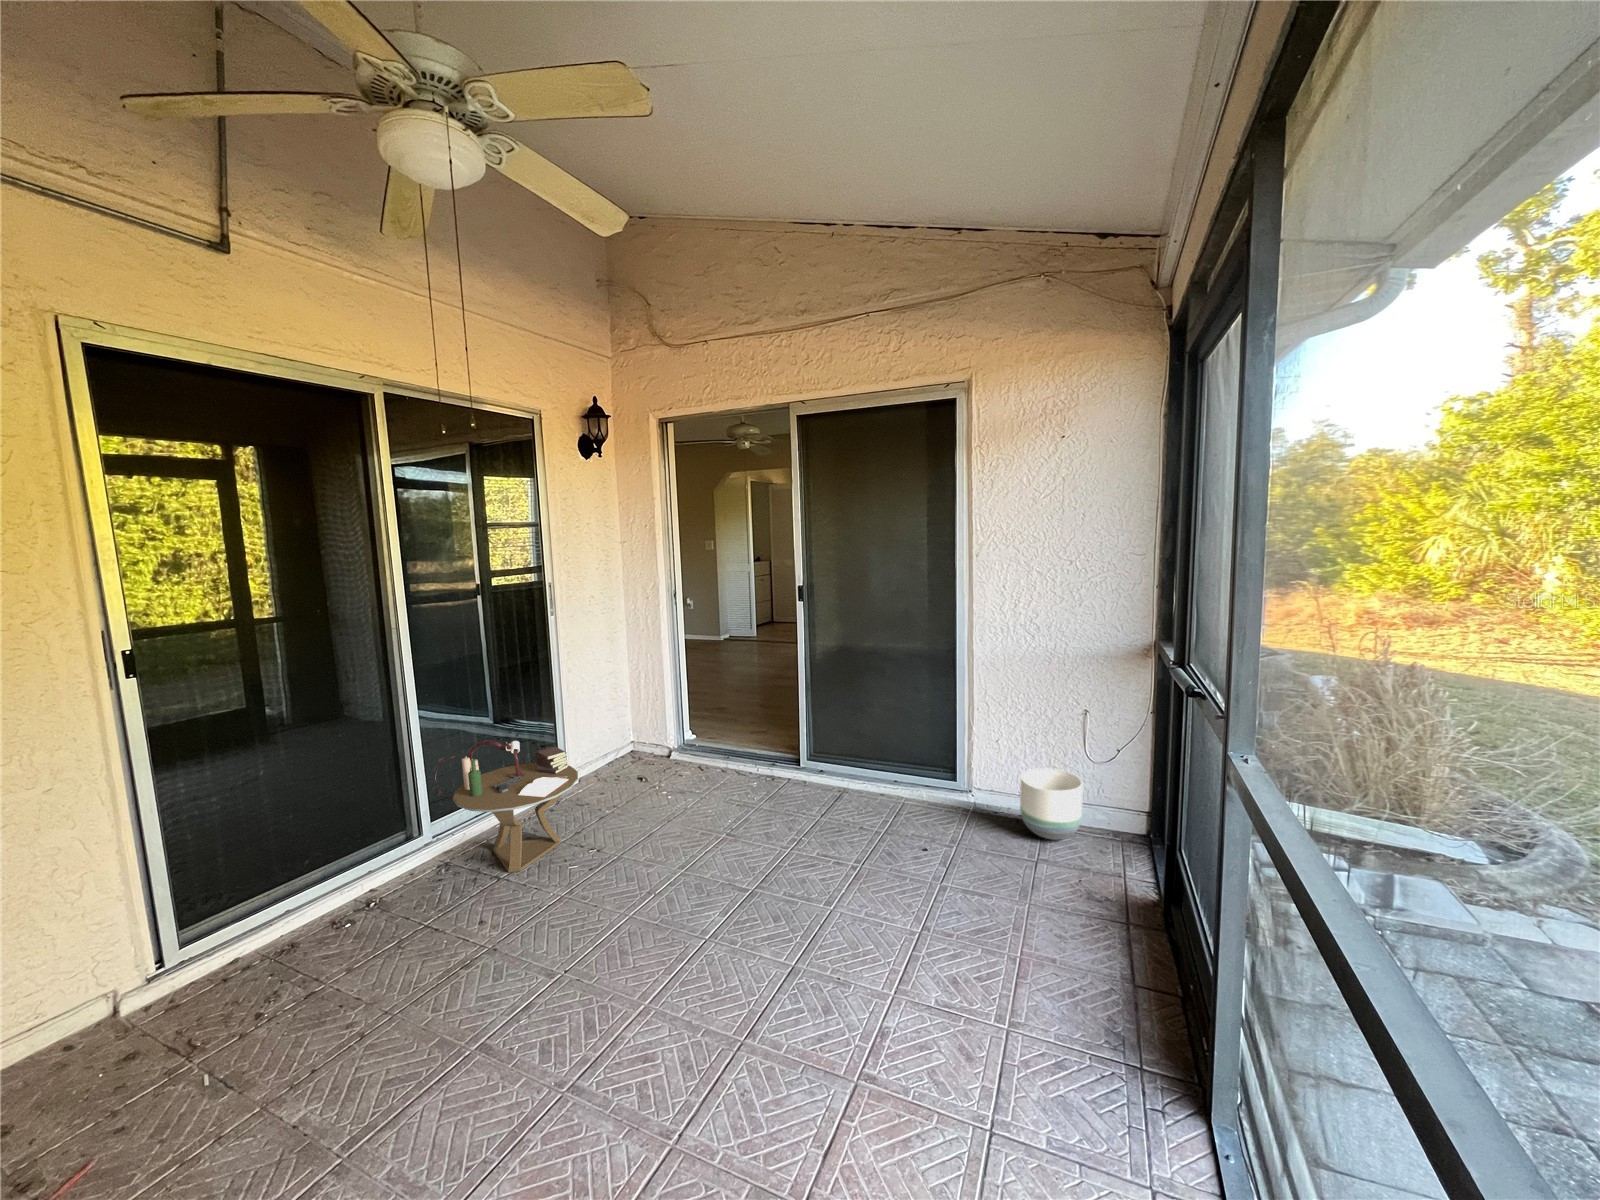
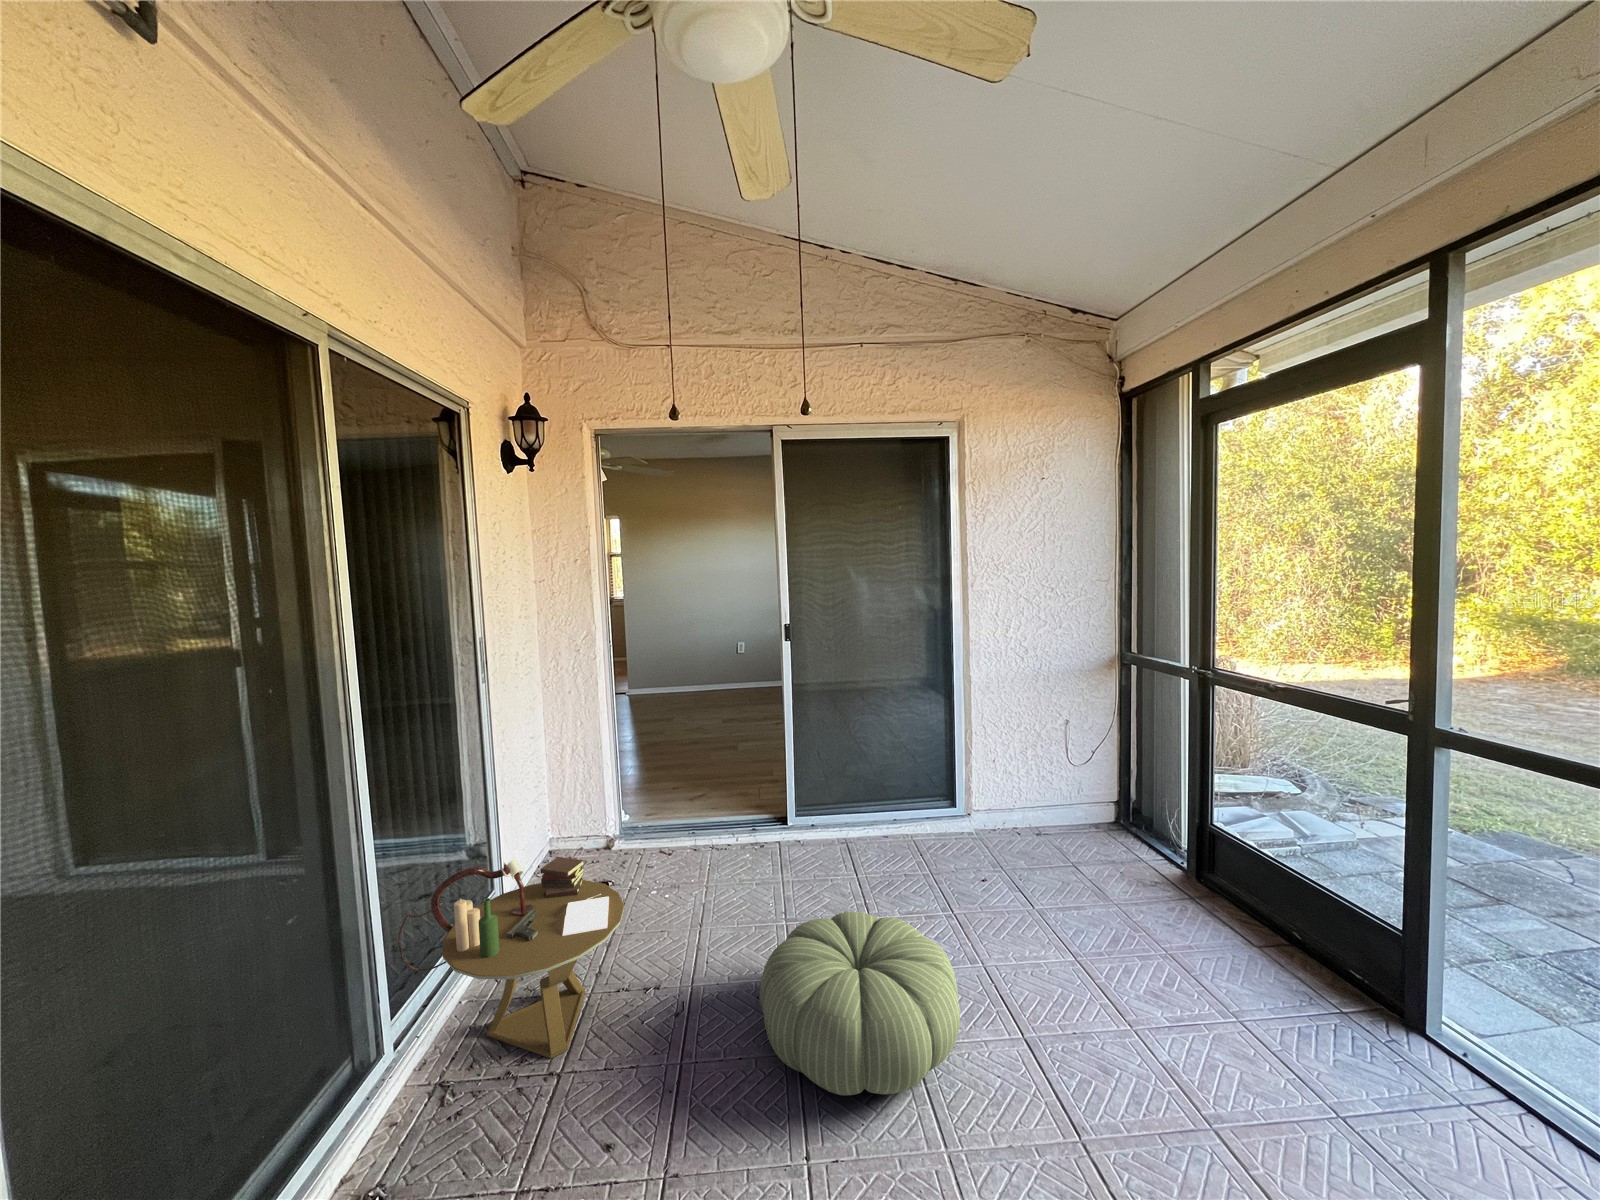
planter: present [1020,768,1083,840] -> none [1033,778,1090,843]
pouf: none [600,830,761,962] -> present [760,912,960,1095]

